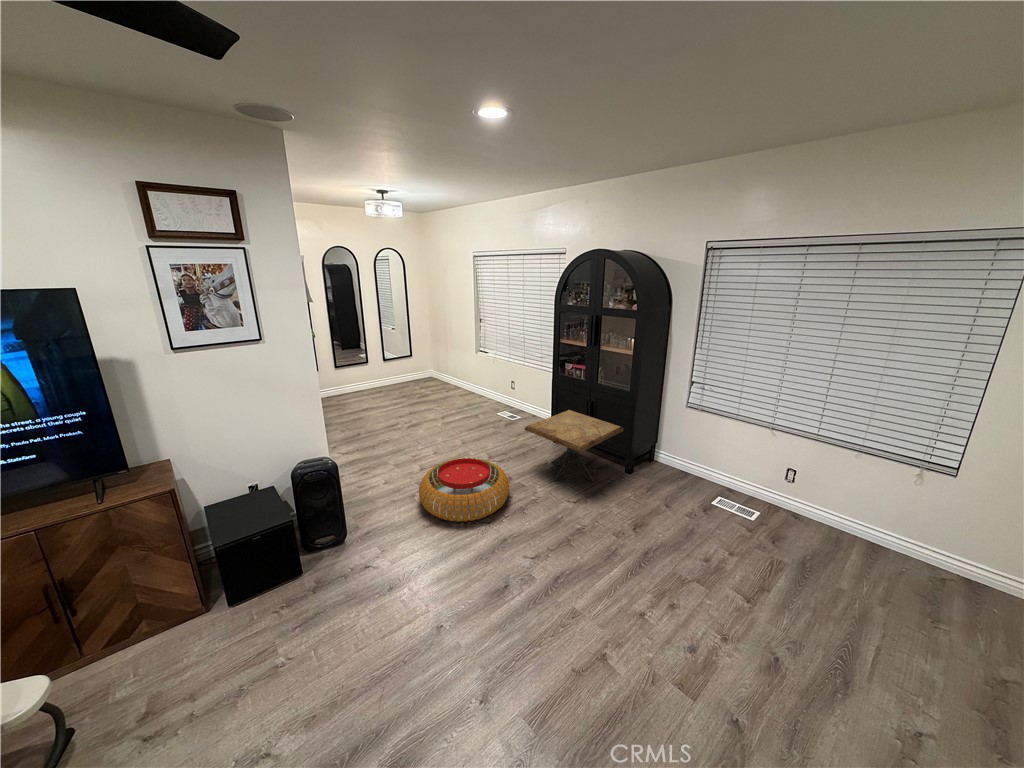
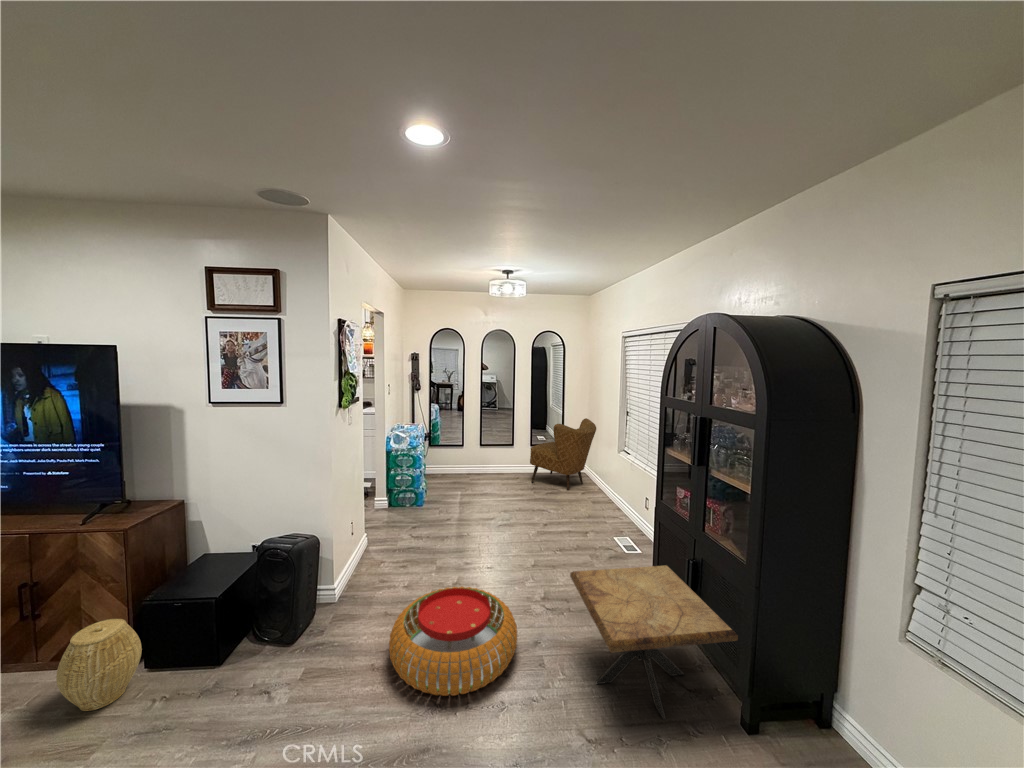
armchair: none [395,328,451,391] -> present [530,418,596,490]
woven basket: none [162,567,236,649] -> present [56,619,142,711]

